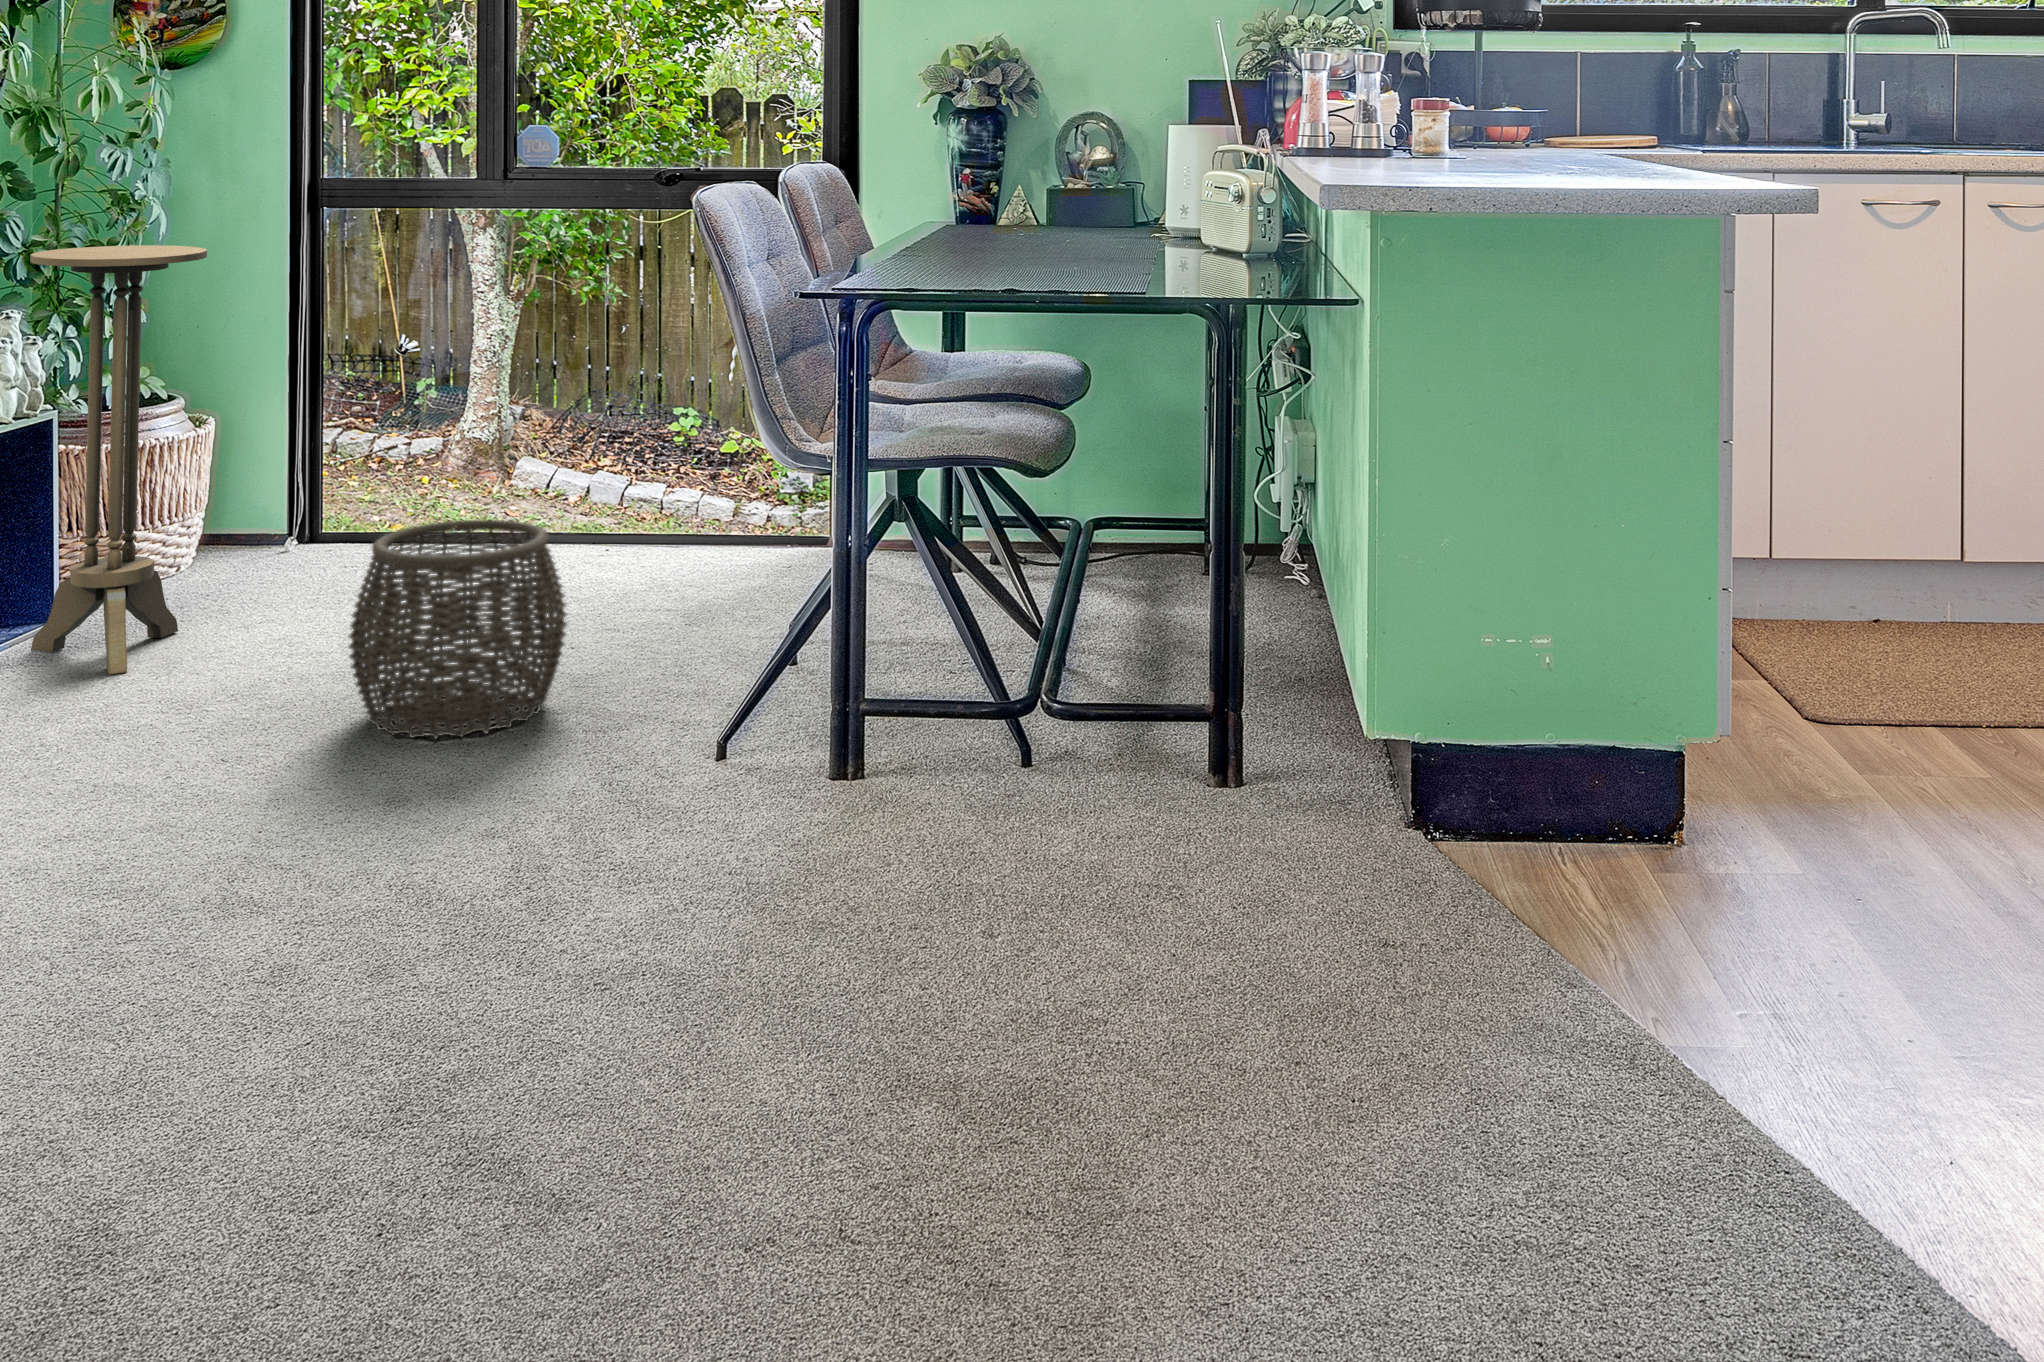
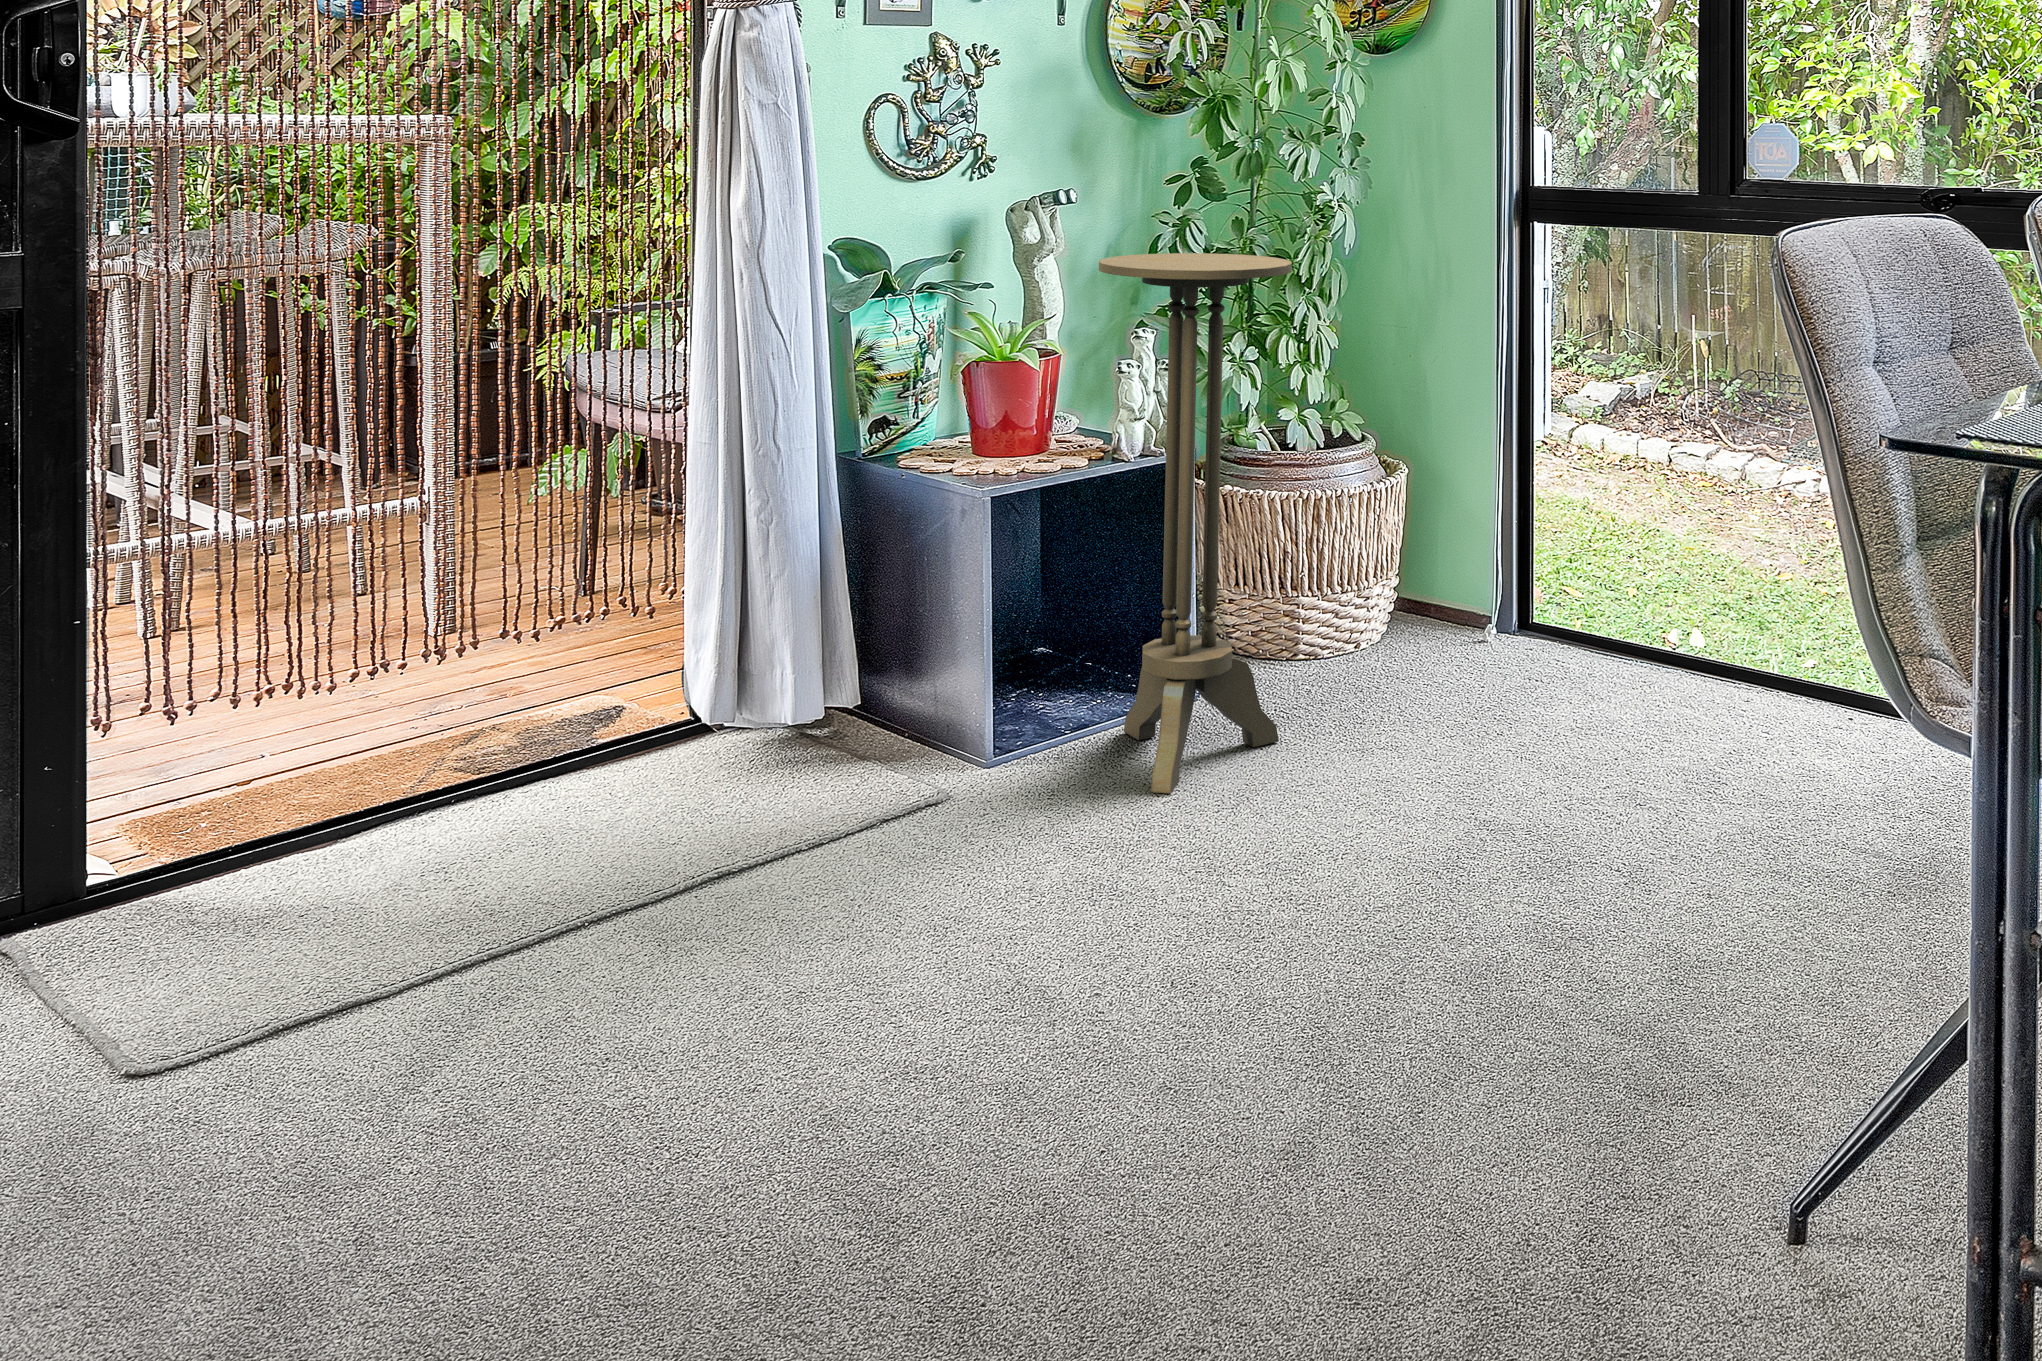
woven basket: present [349,520,567,739] -> none [1279,691,1599,1061]

